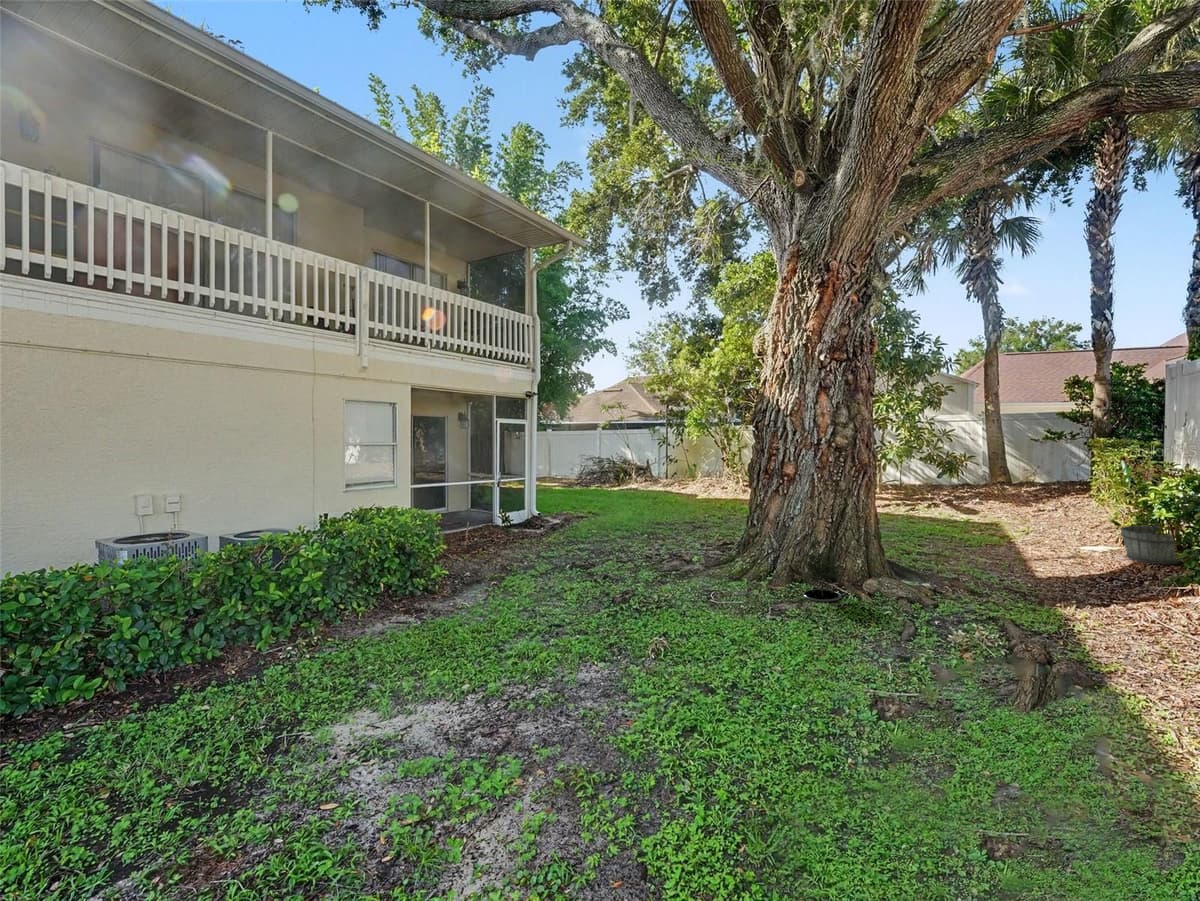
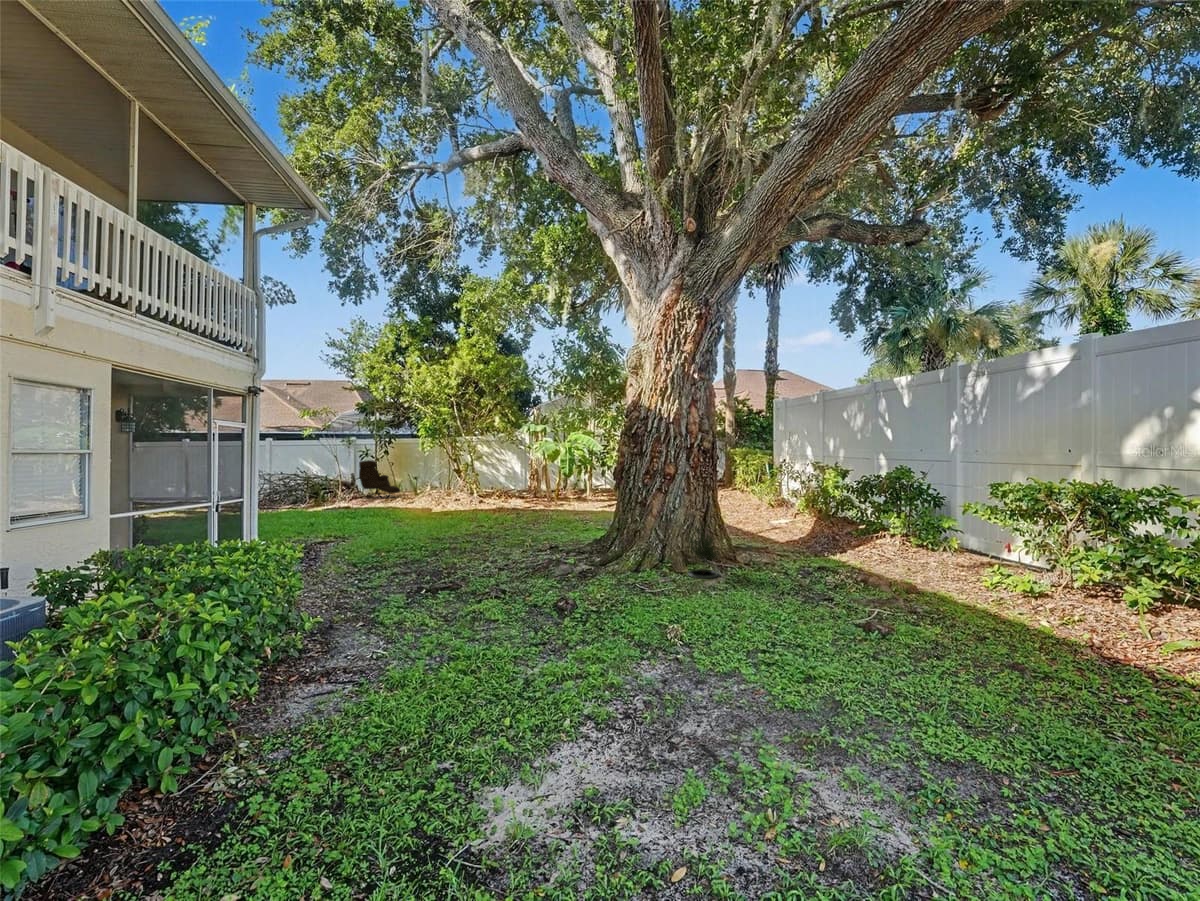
lounge chair: none [652,446,688,483] -> present [359,460,400,497]
wooden bucket: present [1121,522,1179,564] -> none [803,504,837,532]

